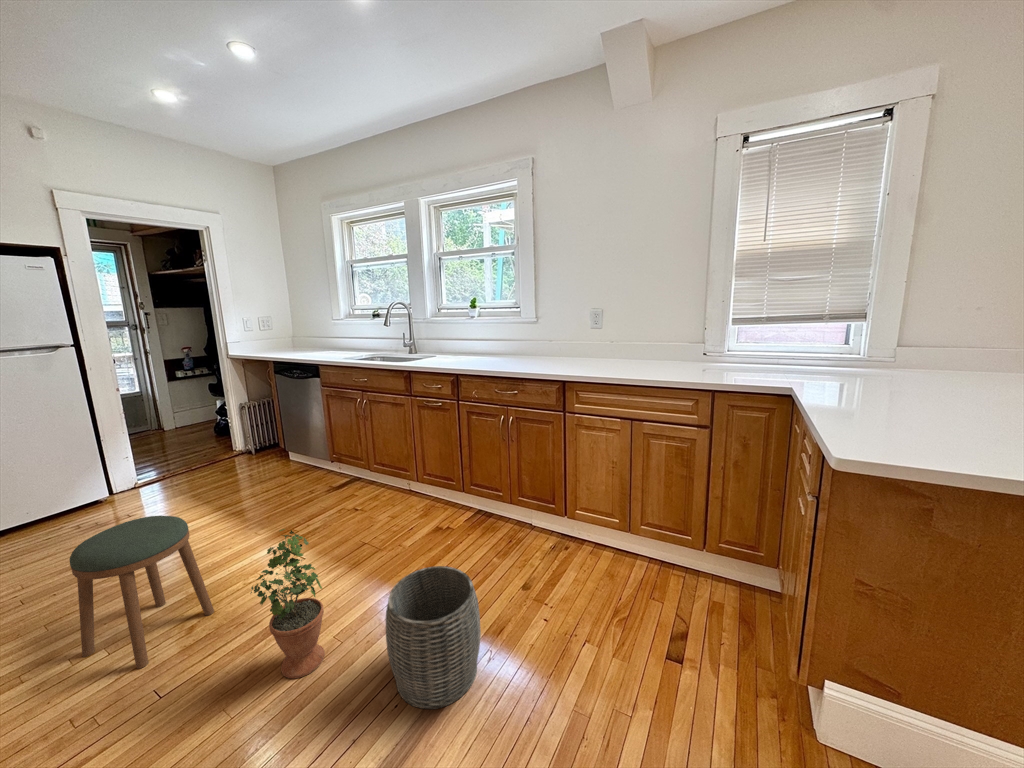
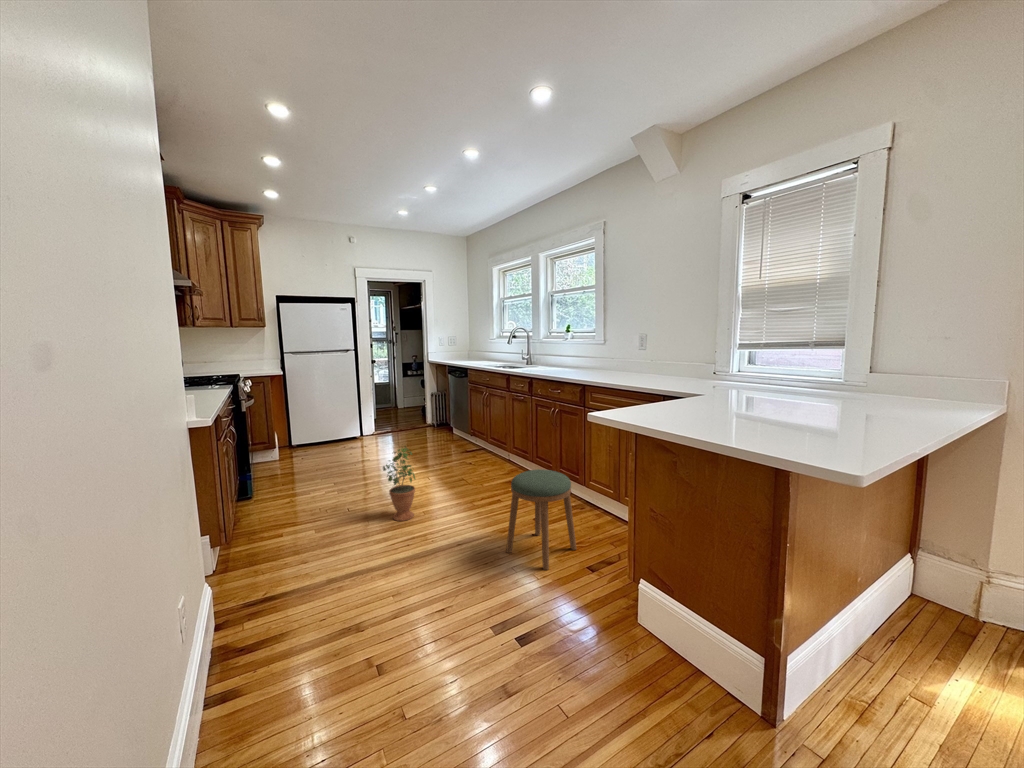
stool: present [70,516,214,669] -> present [506,469,576,570]
woven basket: present [386,566,481,709] -> none [431,479,482,548]

